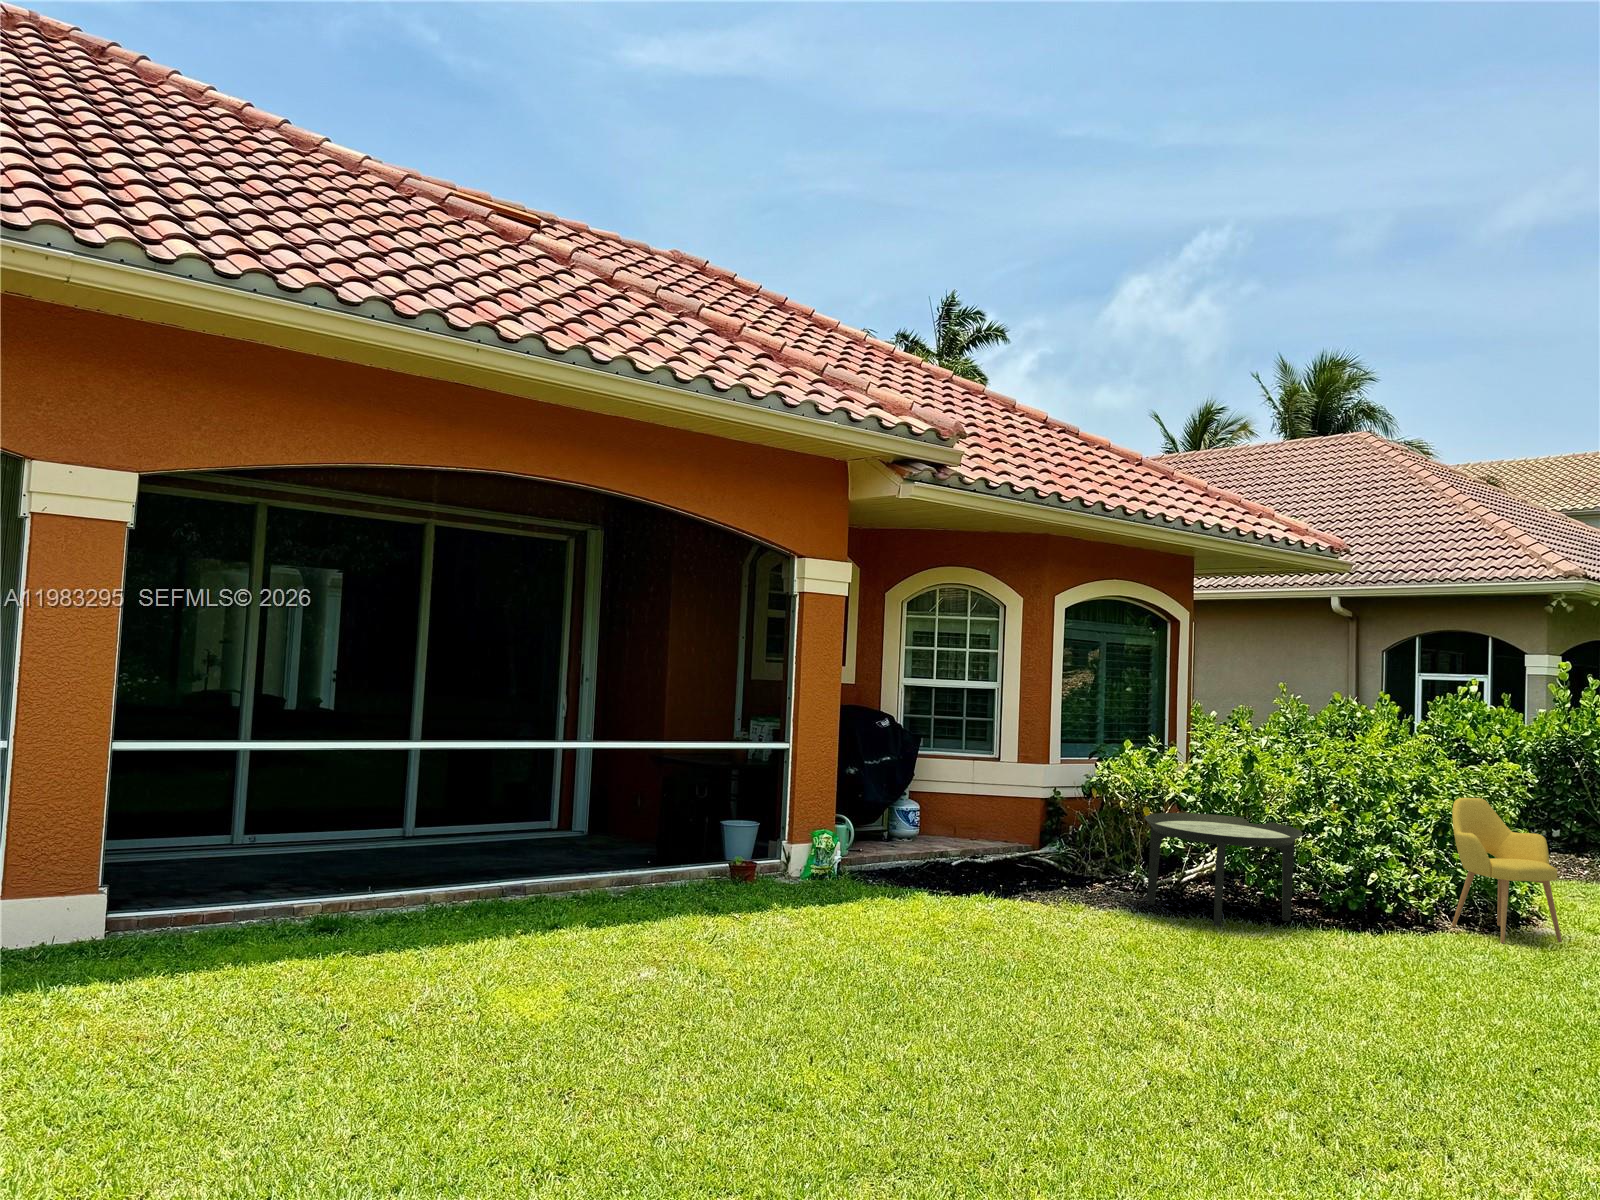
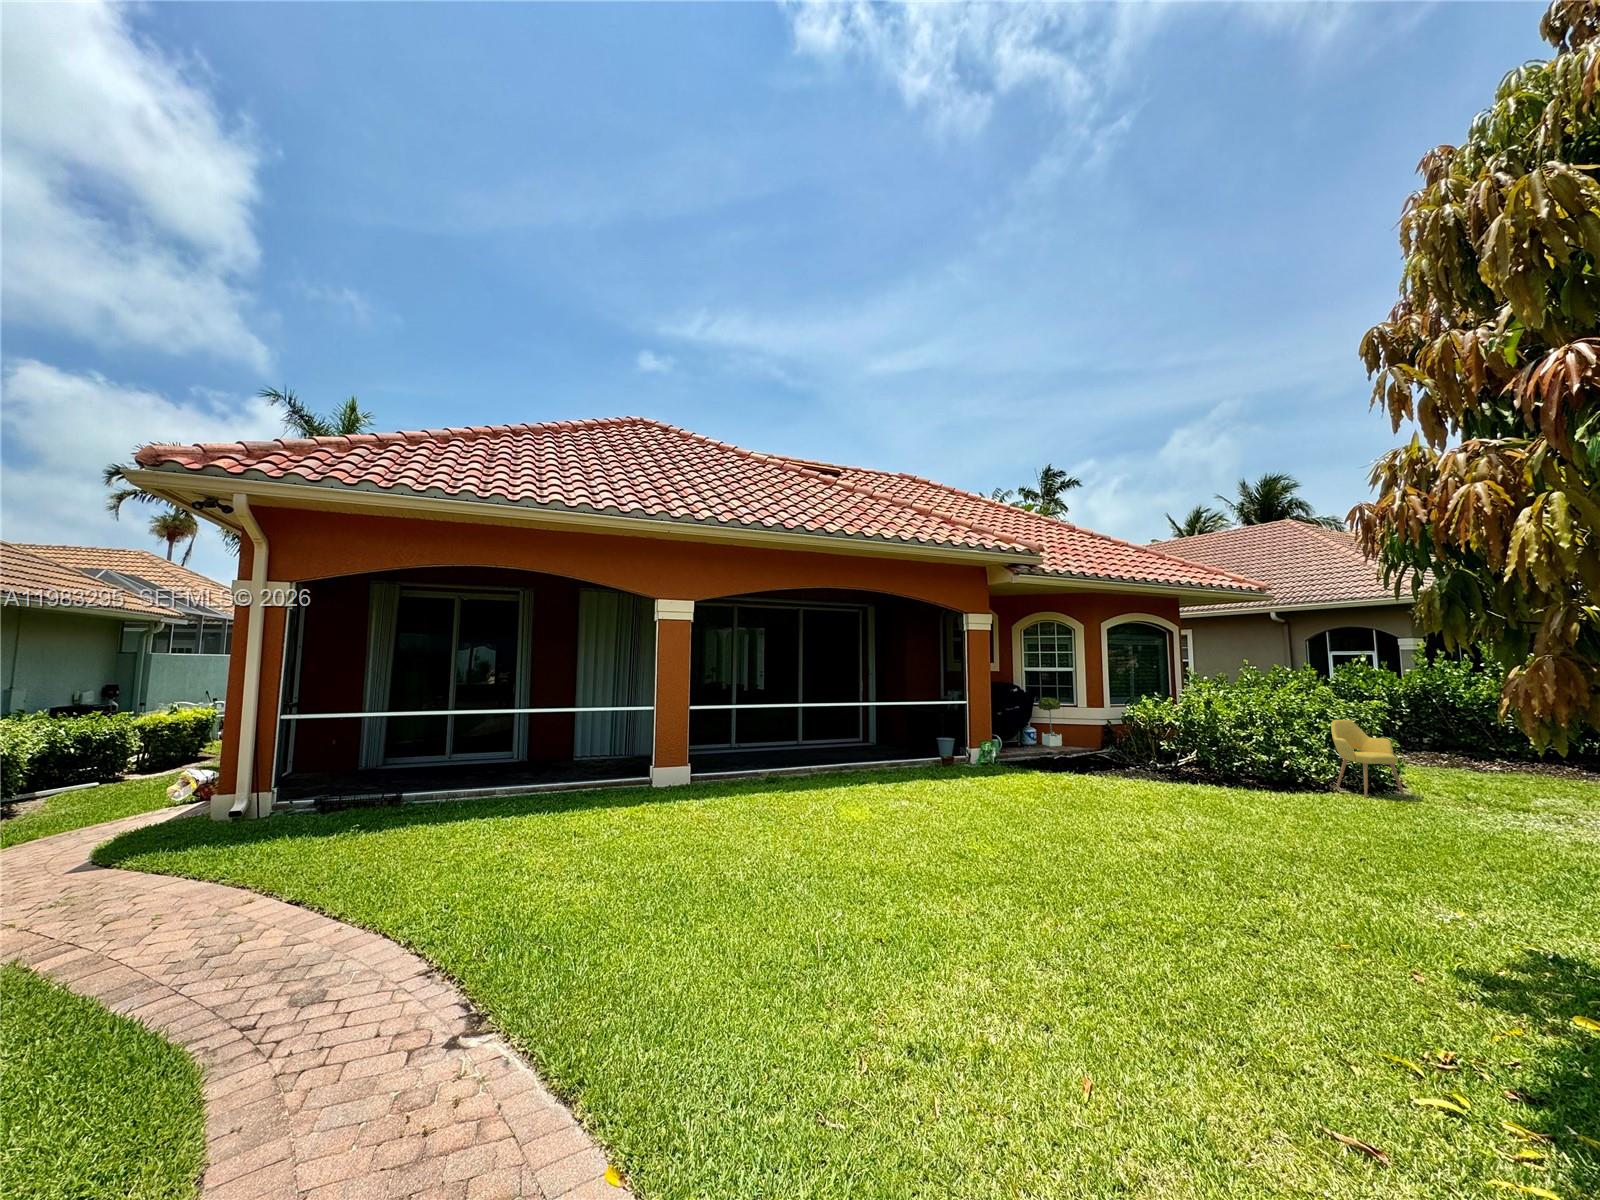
potted tree: none [923,740,968,841] -> present [1038,697,1062,746]
round table: present [1145,813,1303,926] -> none [1152,730,1241,787]

